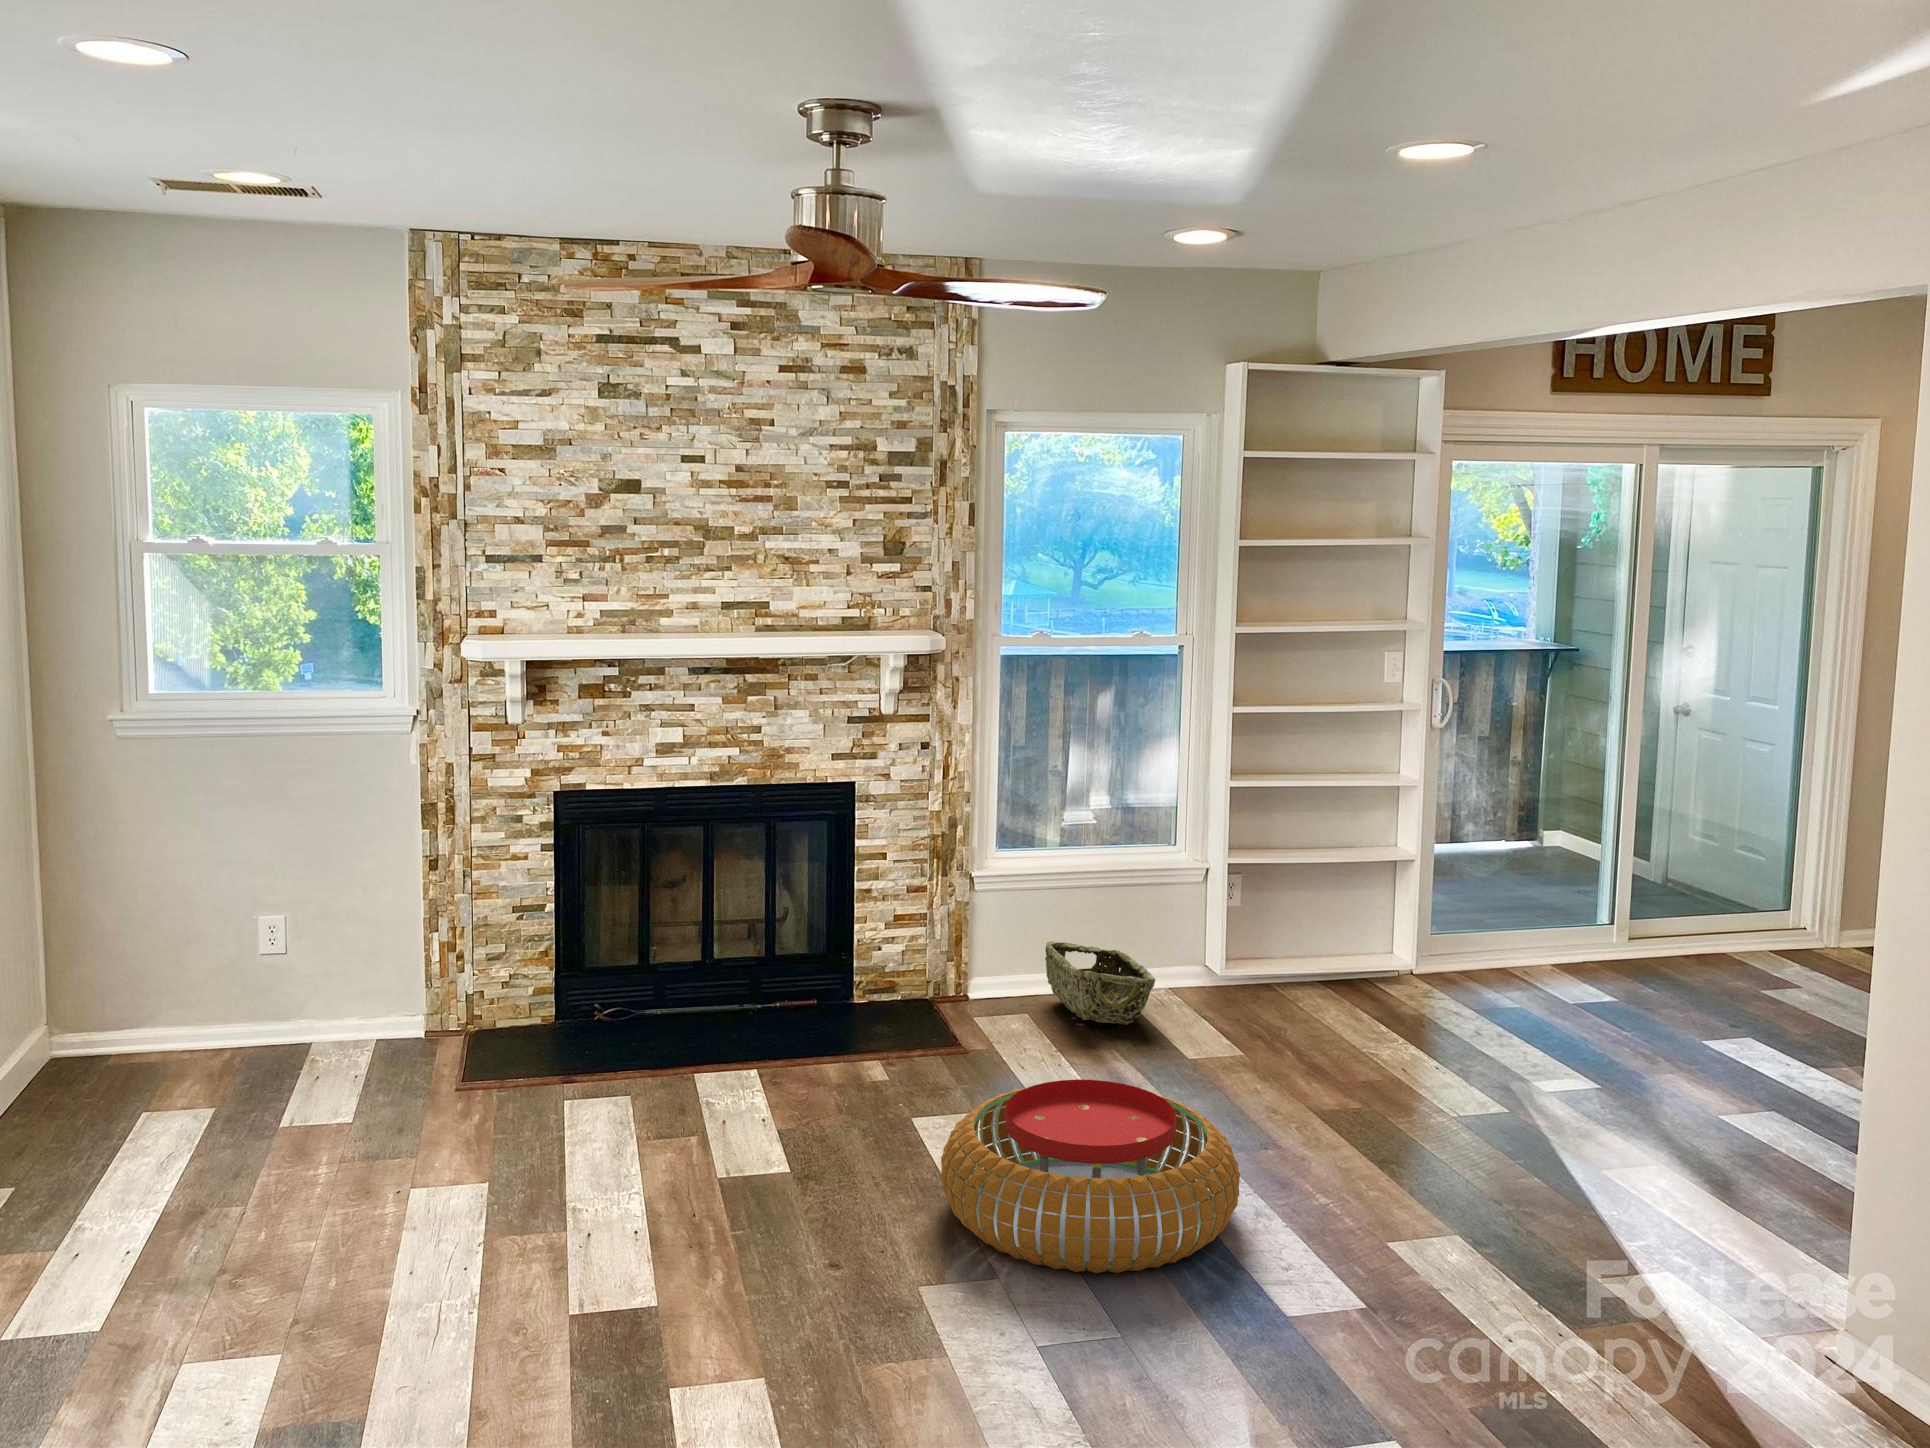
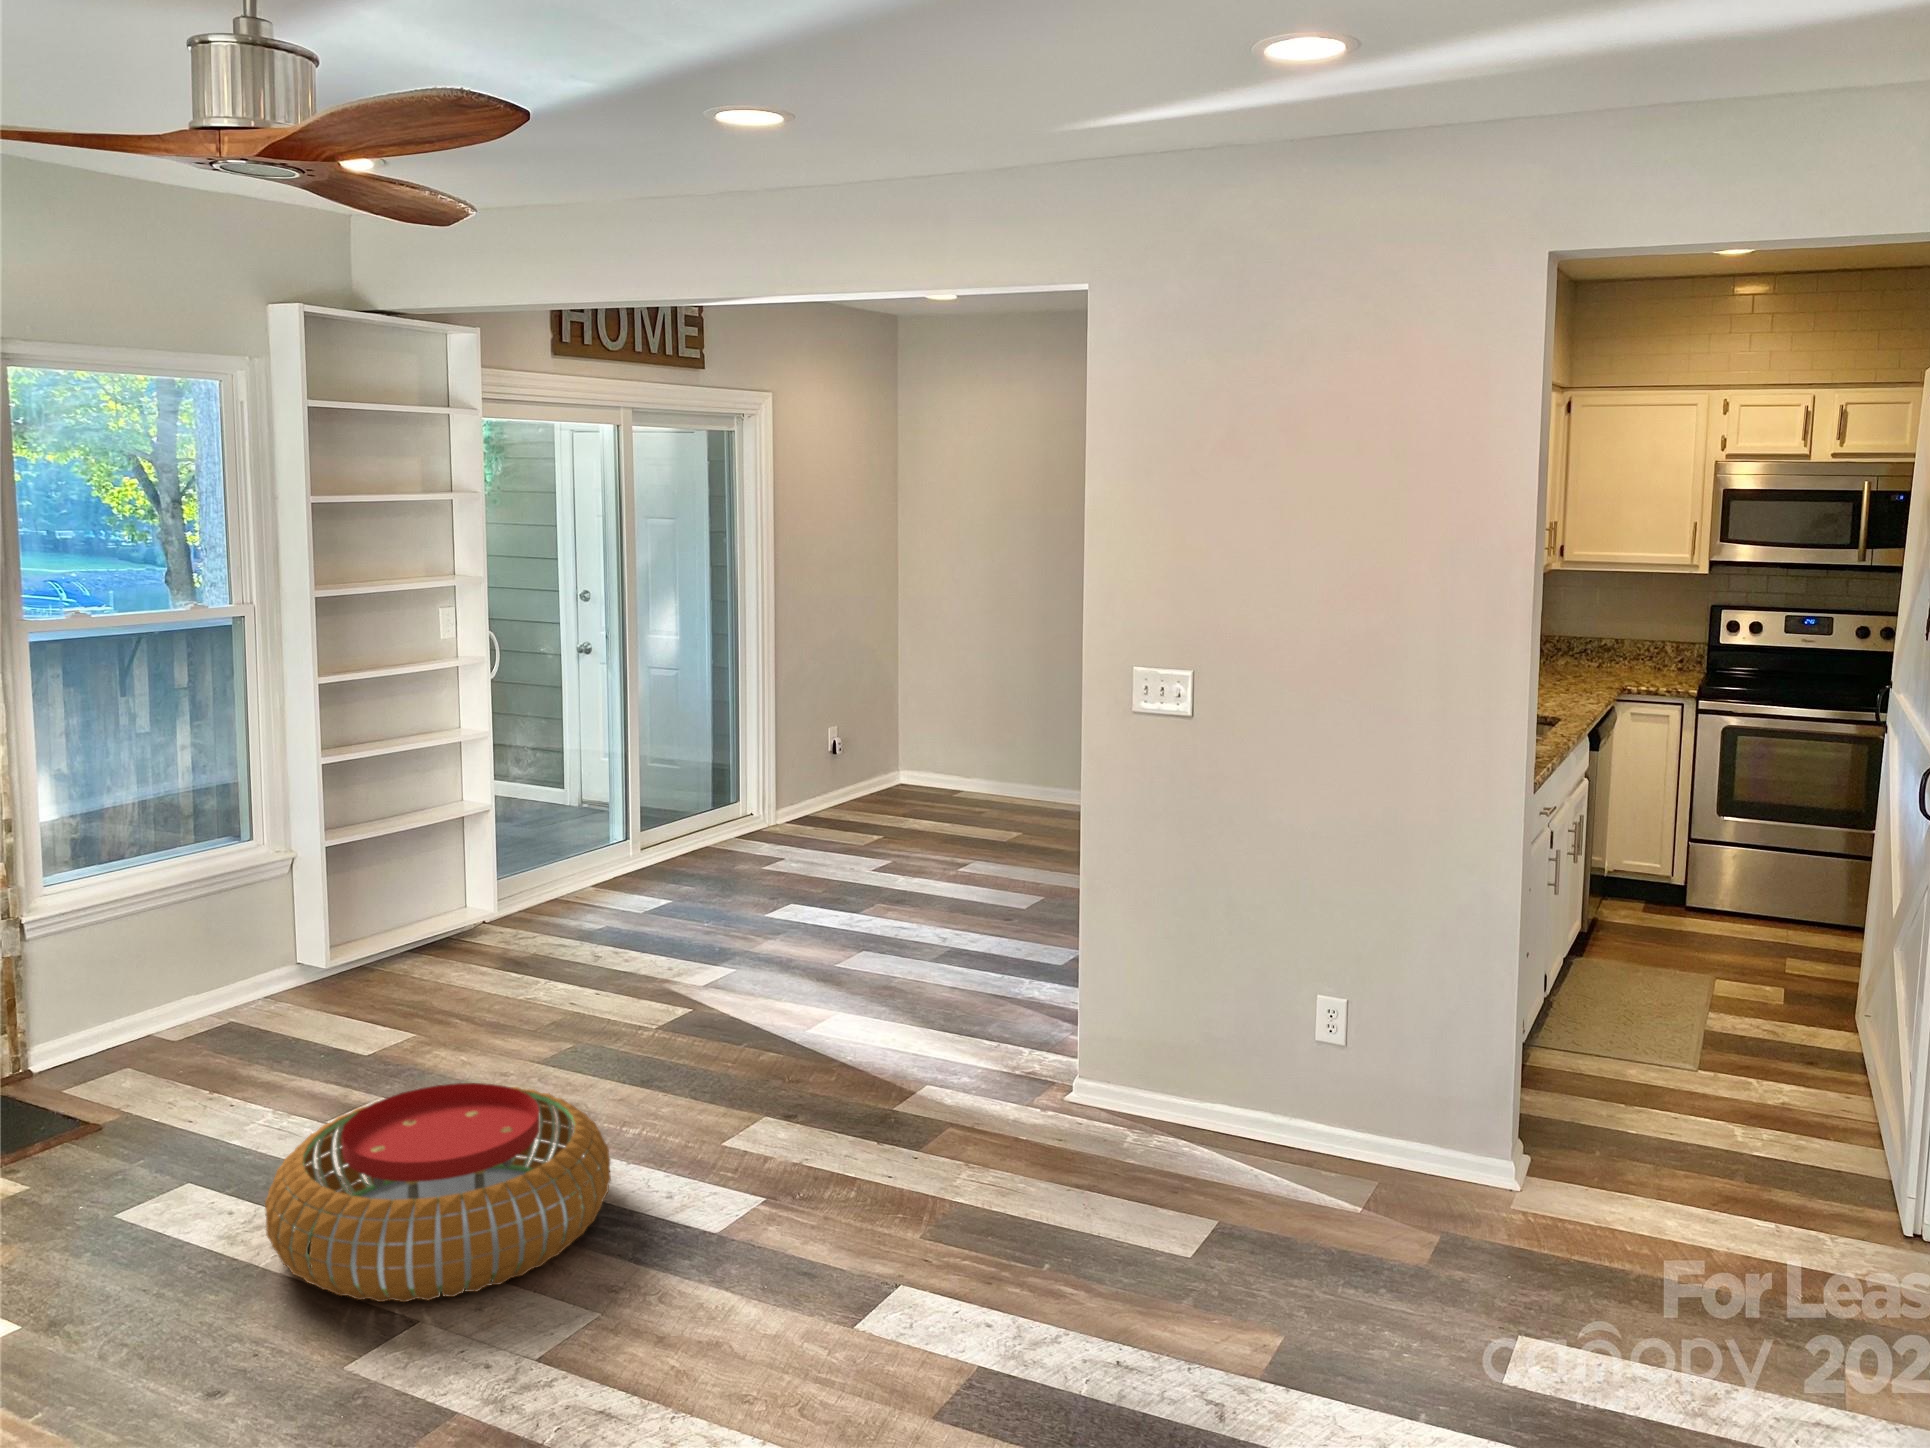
woven basket: present [1045,941,1155,1025] -> none [130,968,298,1053]

